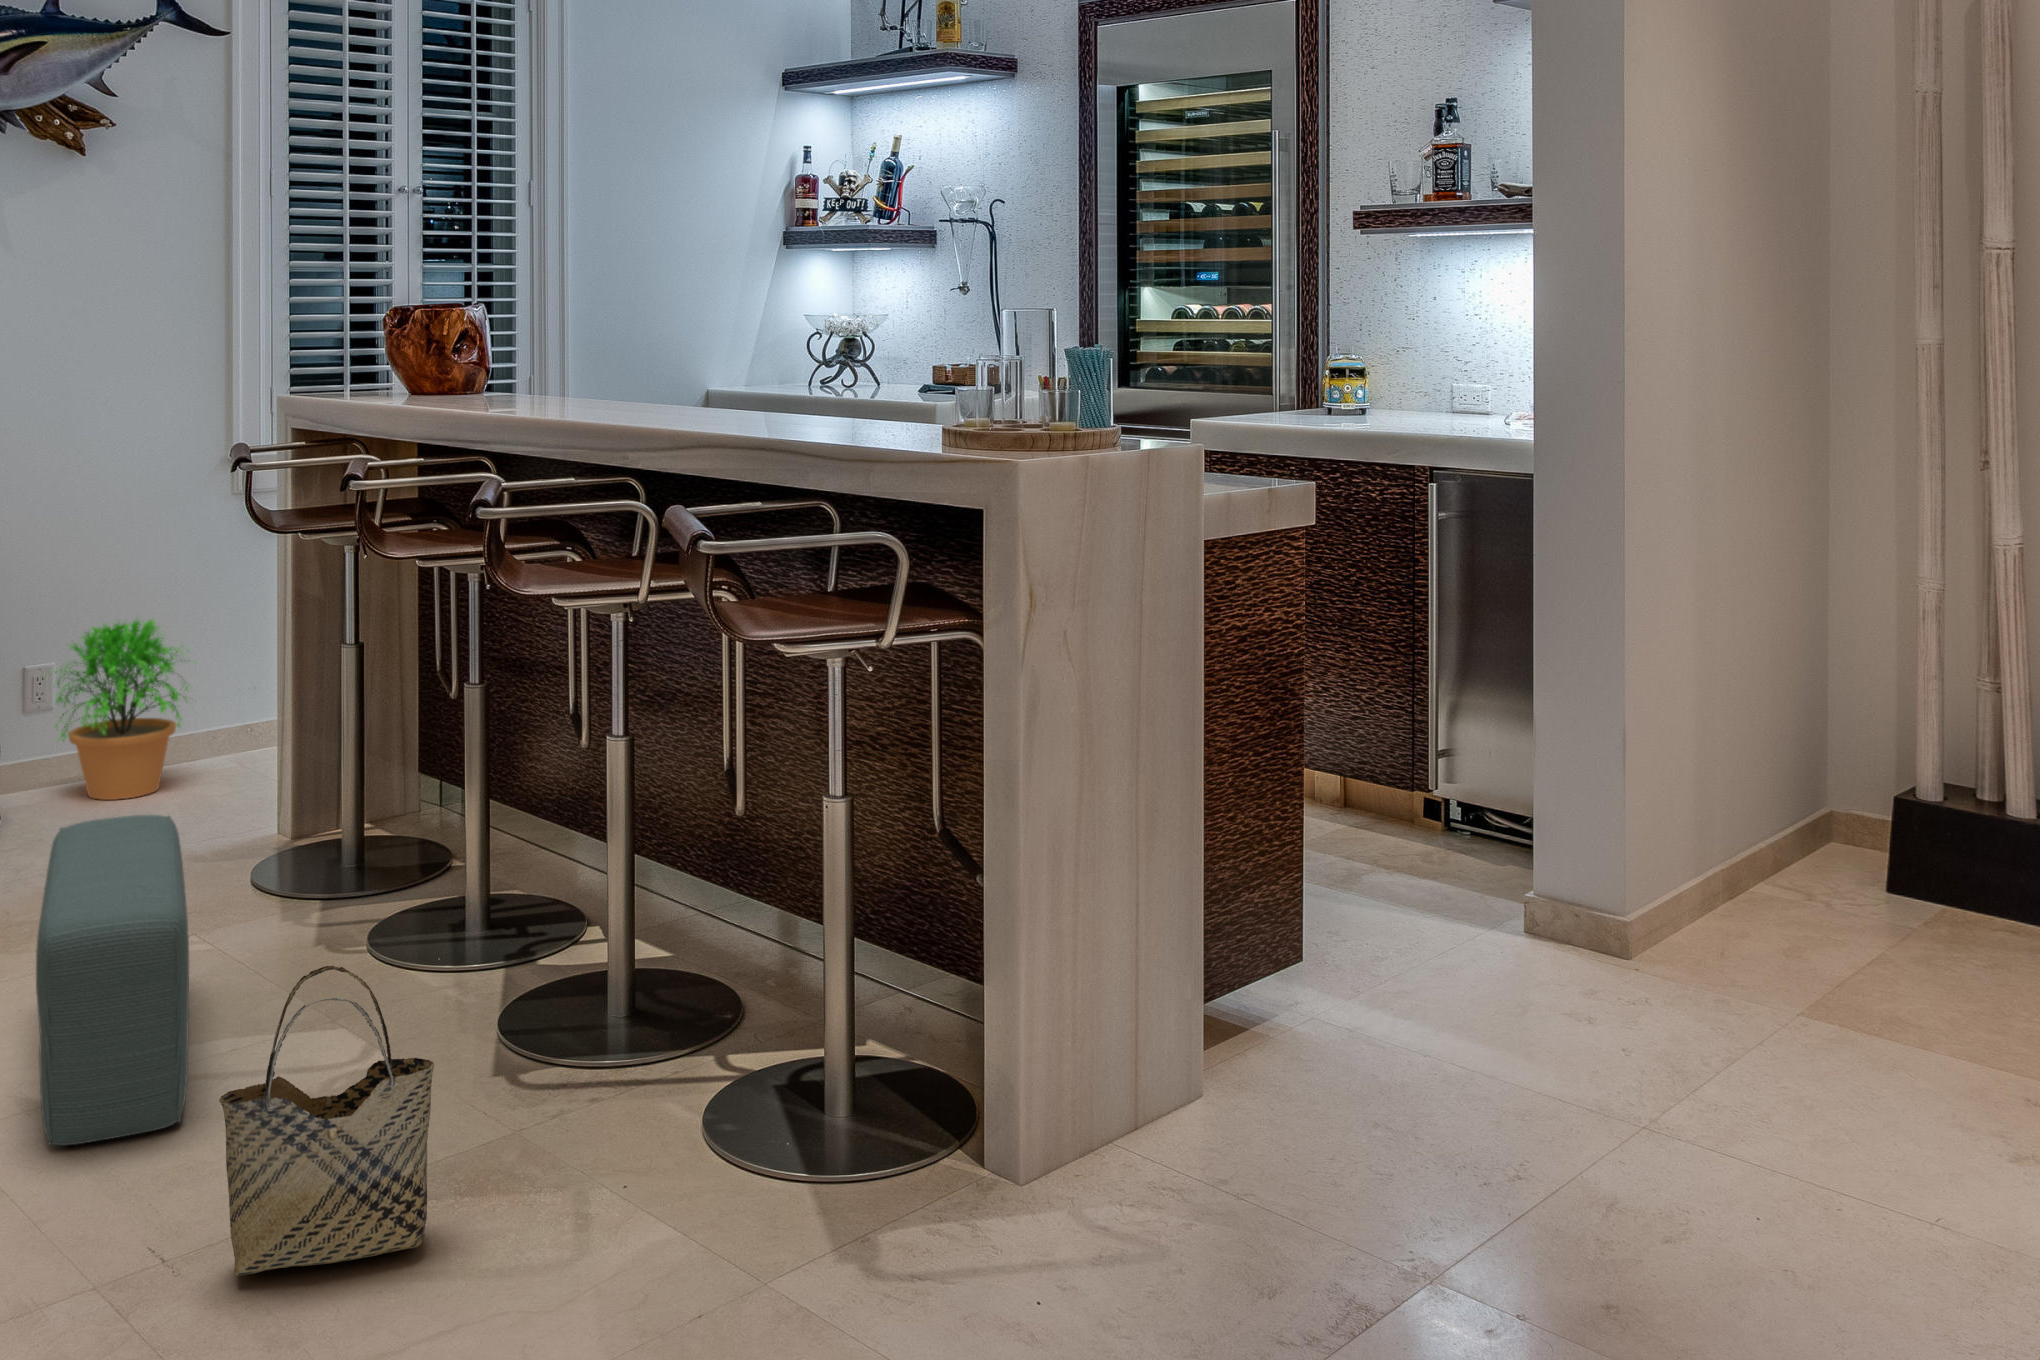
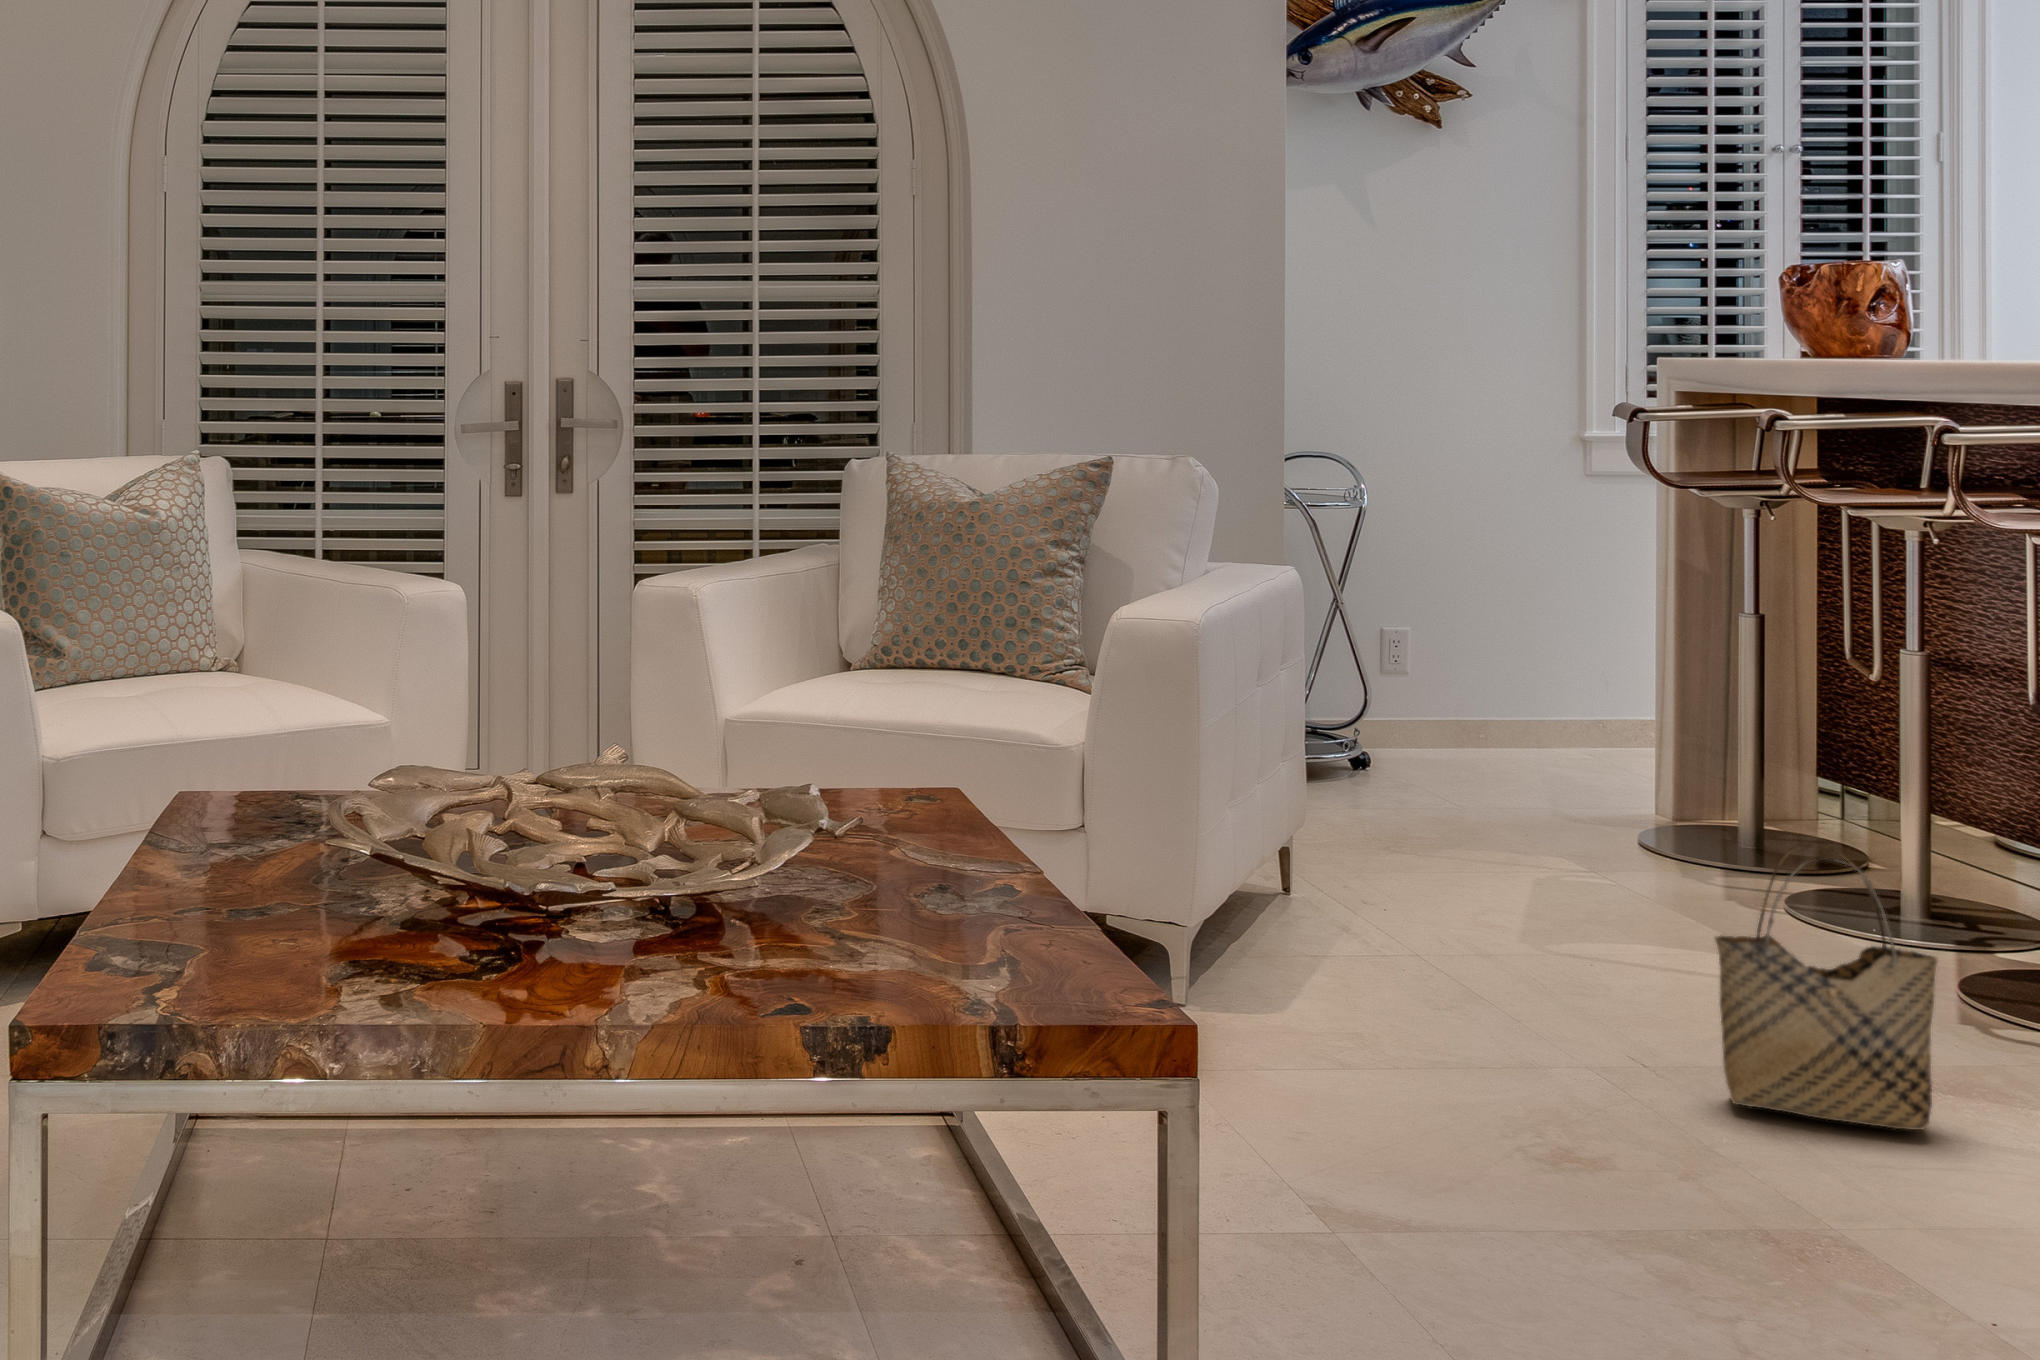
potted plant: present [55,619,189,800] -> none [1396,583,1561,766]
pouf: present [36,815,189,1146] -> none [1479,728,1639,998]

